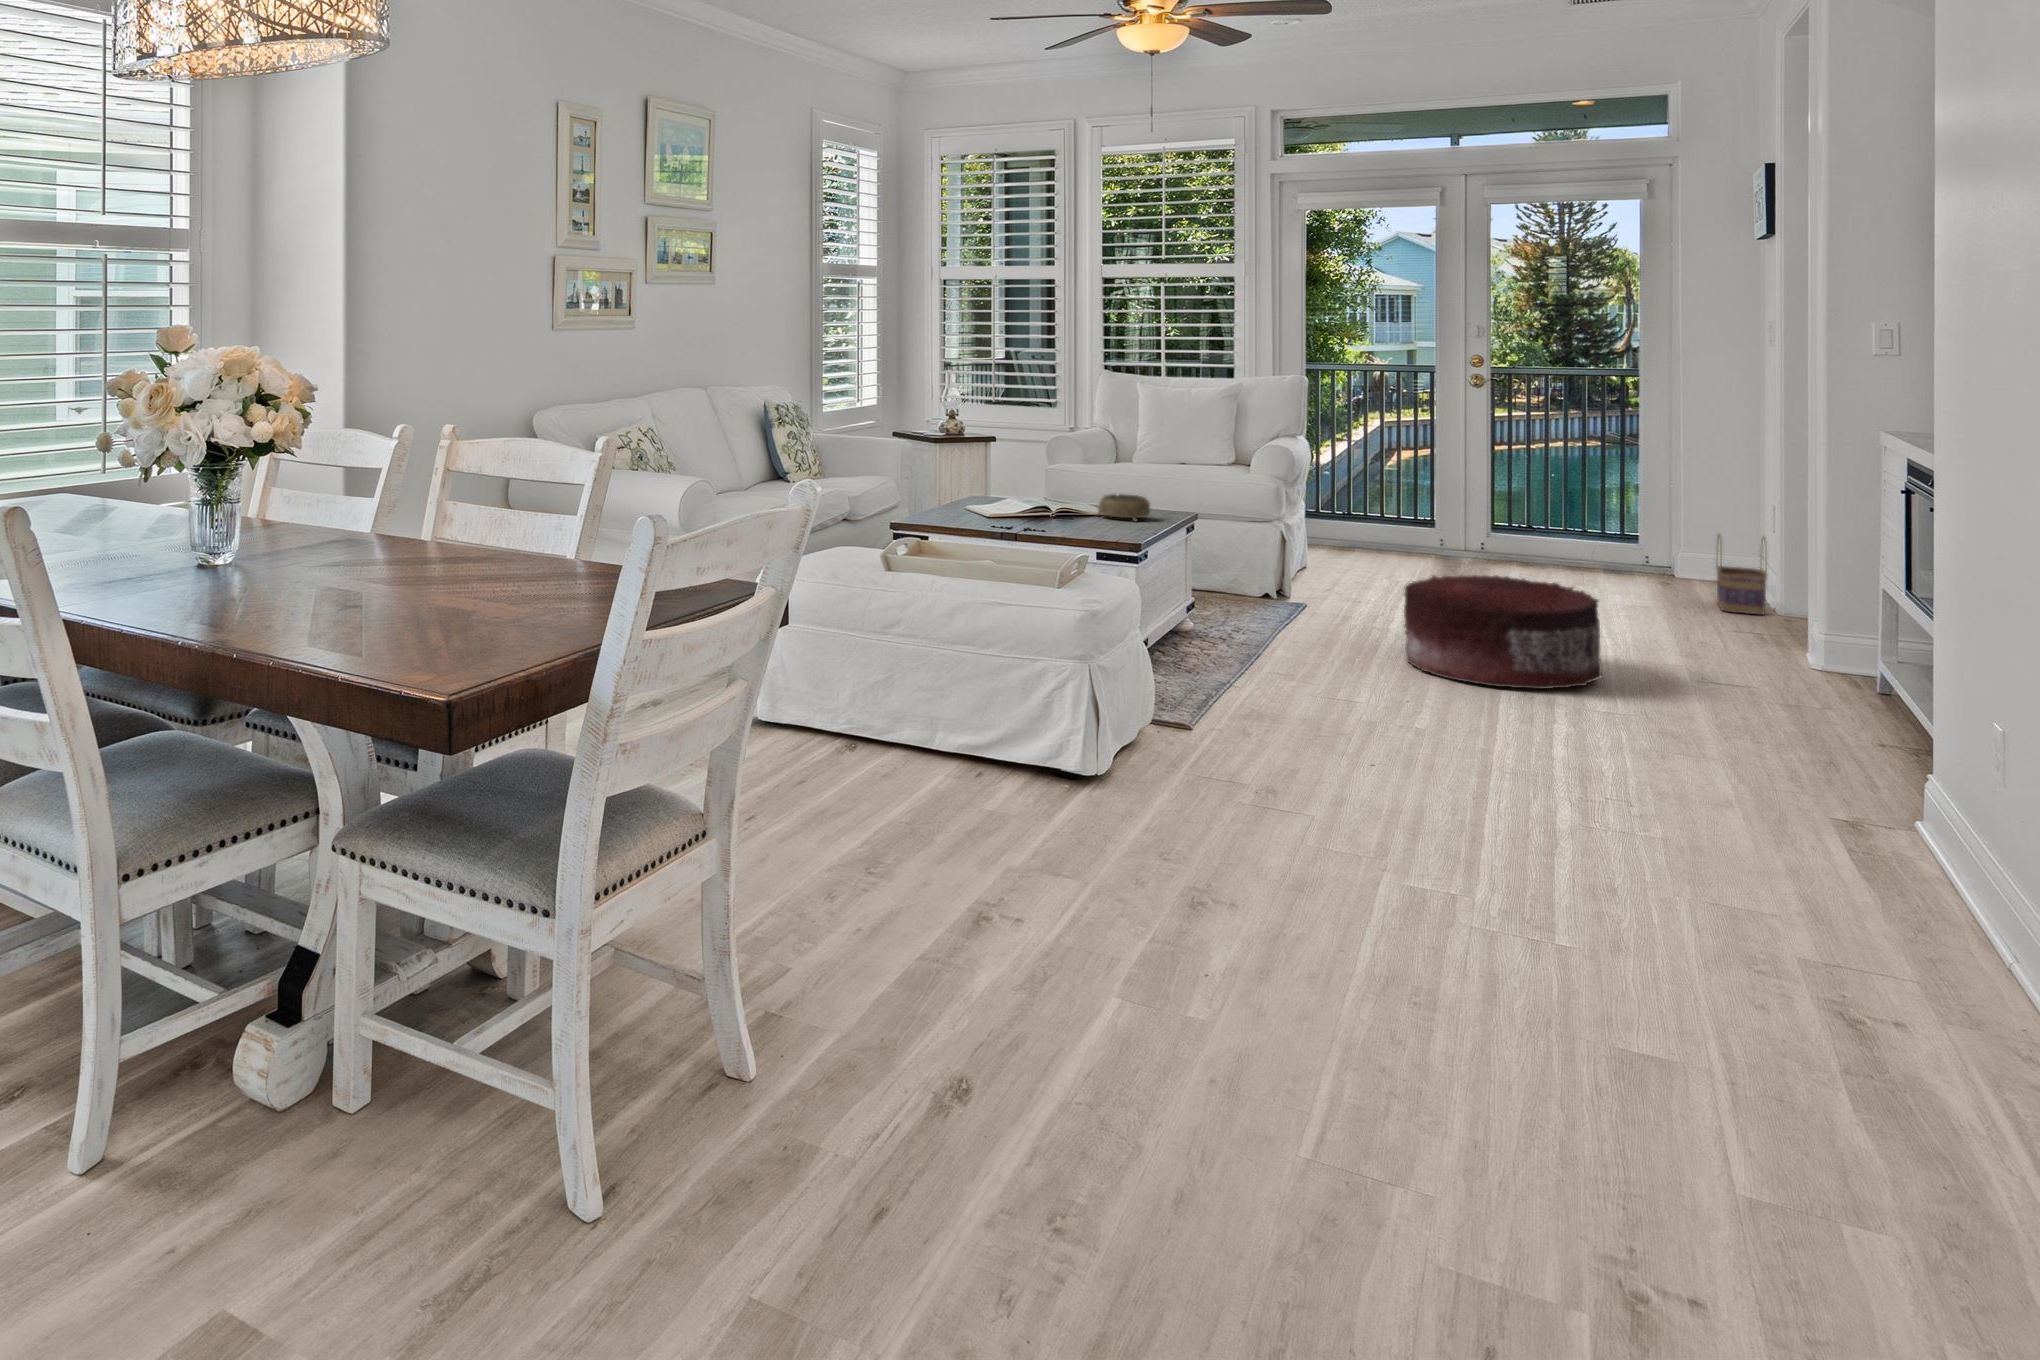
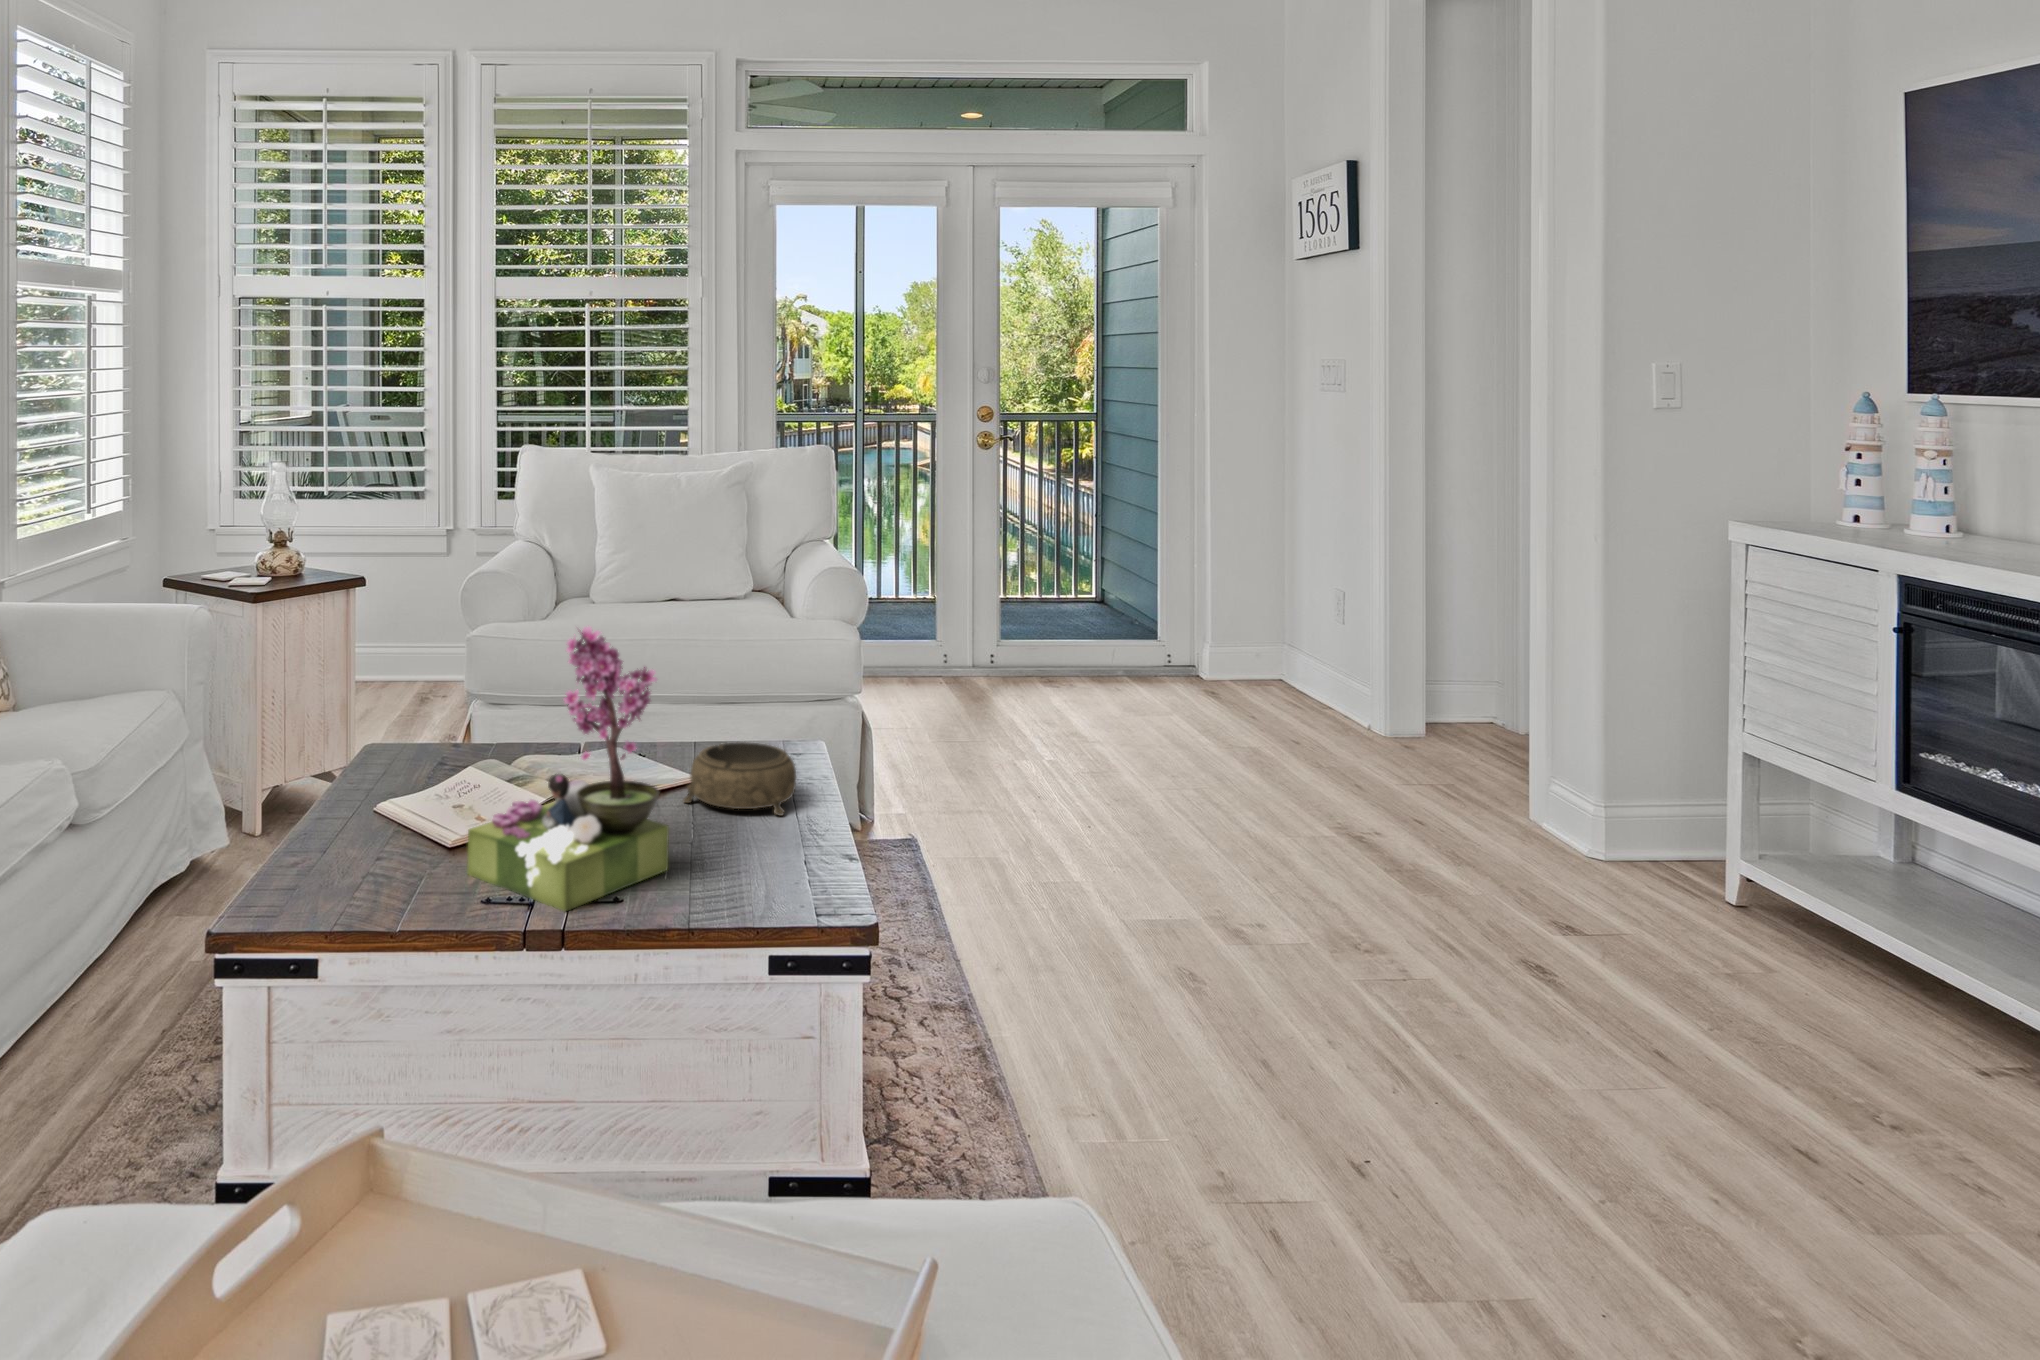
flower arrangement: none [984,425,1064,525] -> present [467,627,669,911]
basket: present [1716,534,1767,615] -> none [1351,654,1438,767]
pouf: present [1404,575,1602,689] -> none [1287,831,1669,1132]

